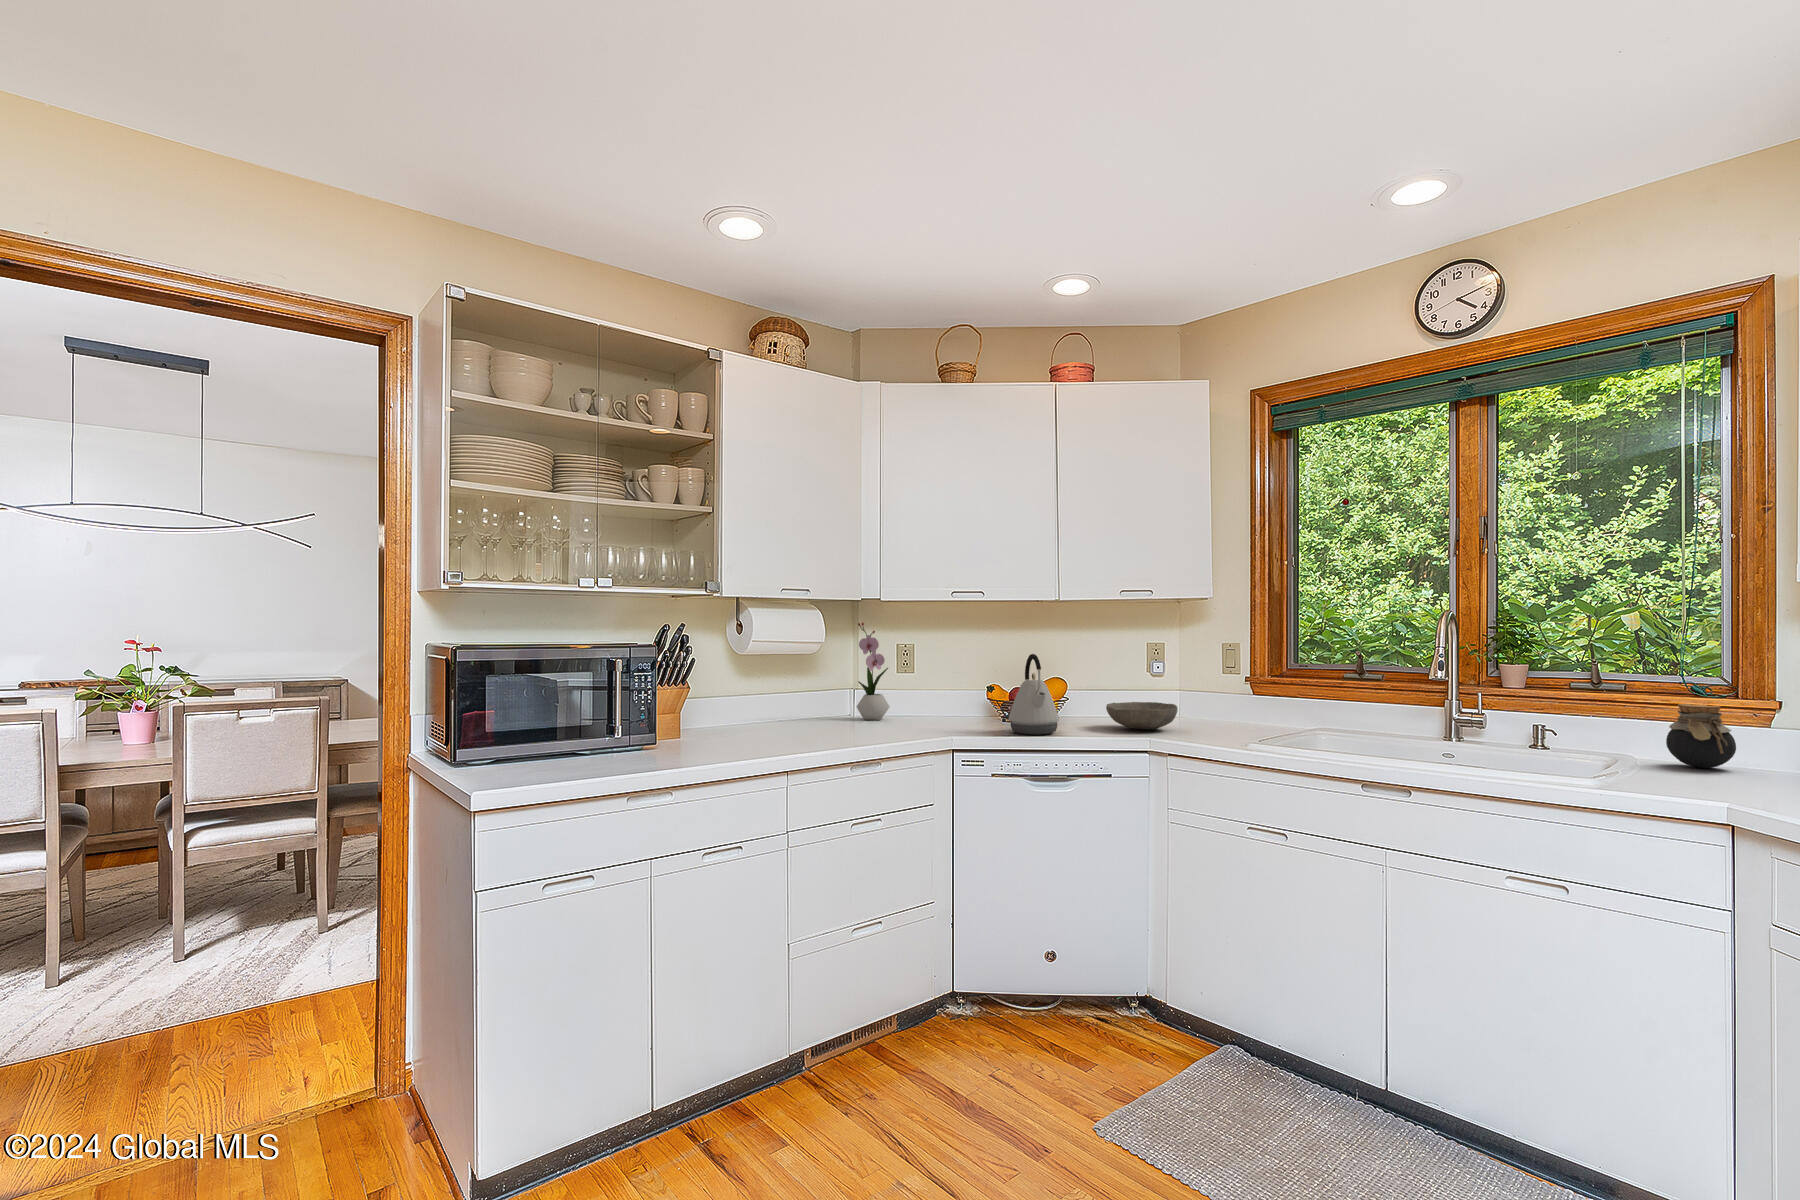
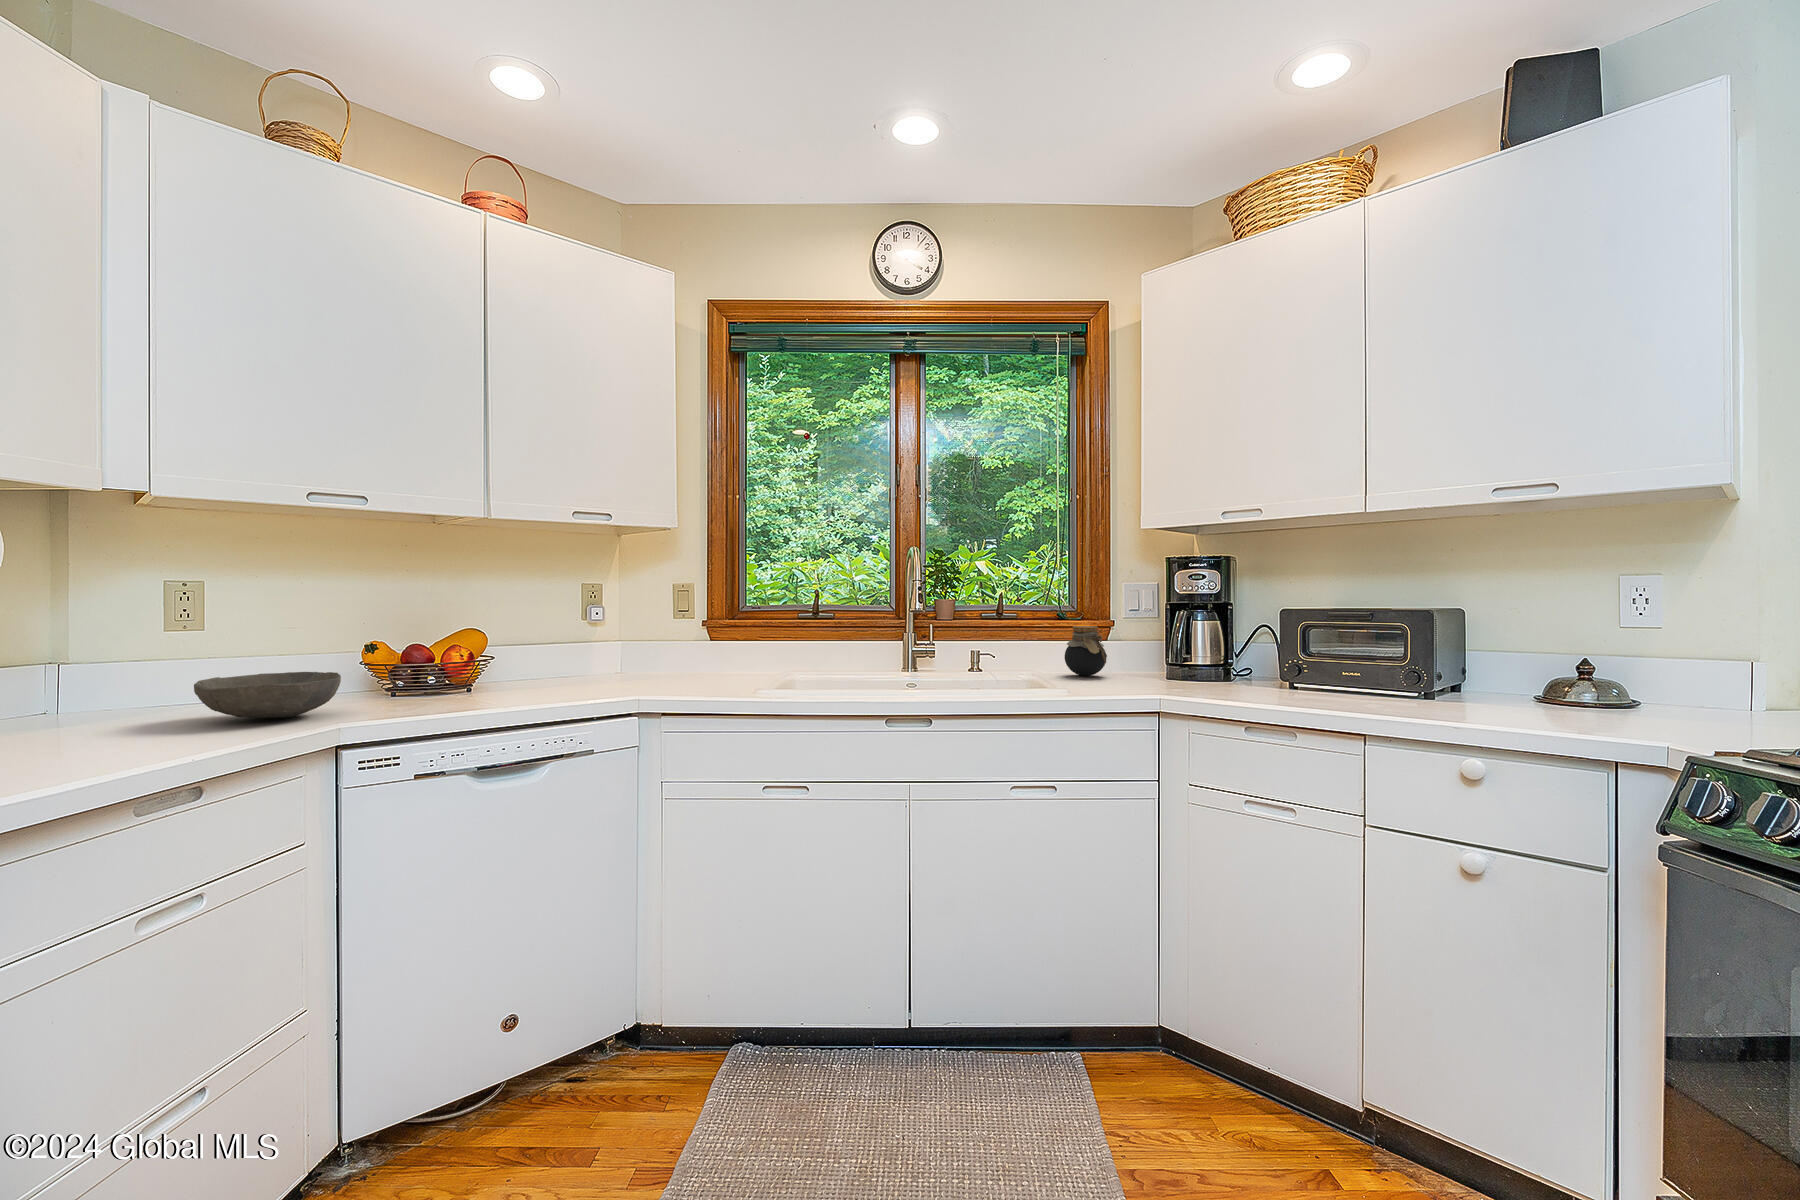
flower arrangement: present [857,622,890,720] -> none [76,539,161,717]
kettle: present [1009,654,1059,735] -> none [430,592,512,710]
bowl: present [1106,702,1178,730] -> present [194,672,341,718]

